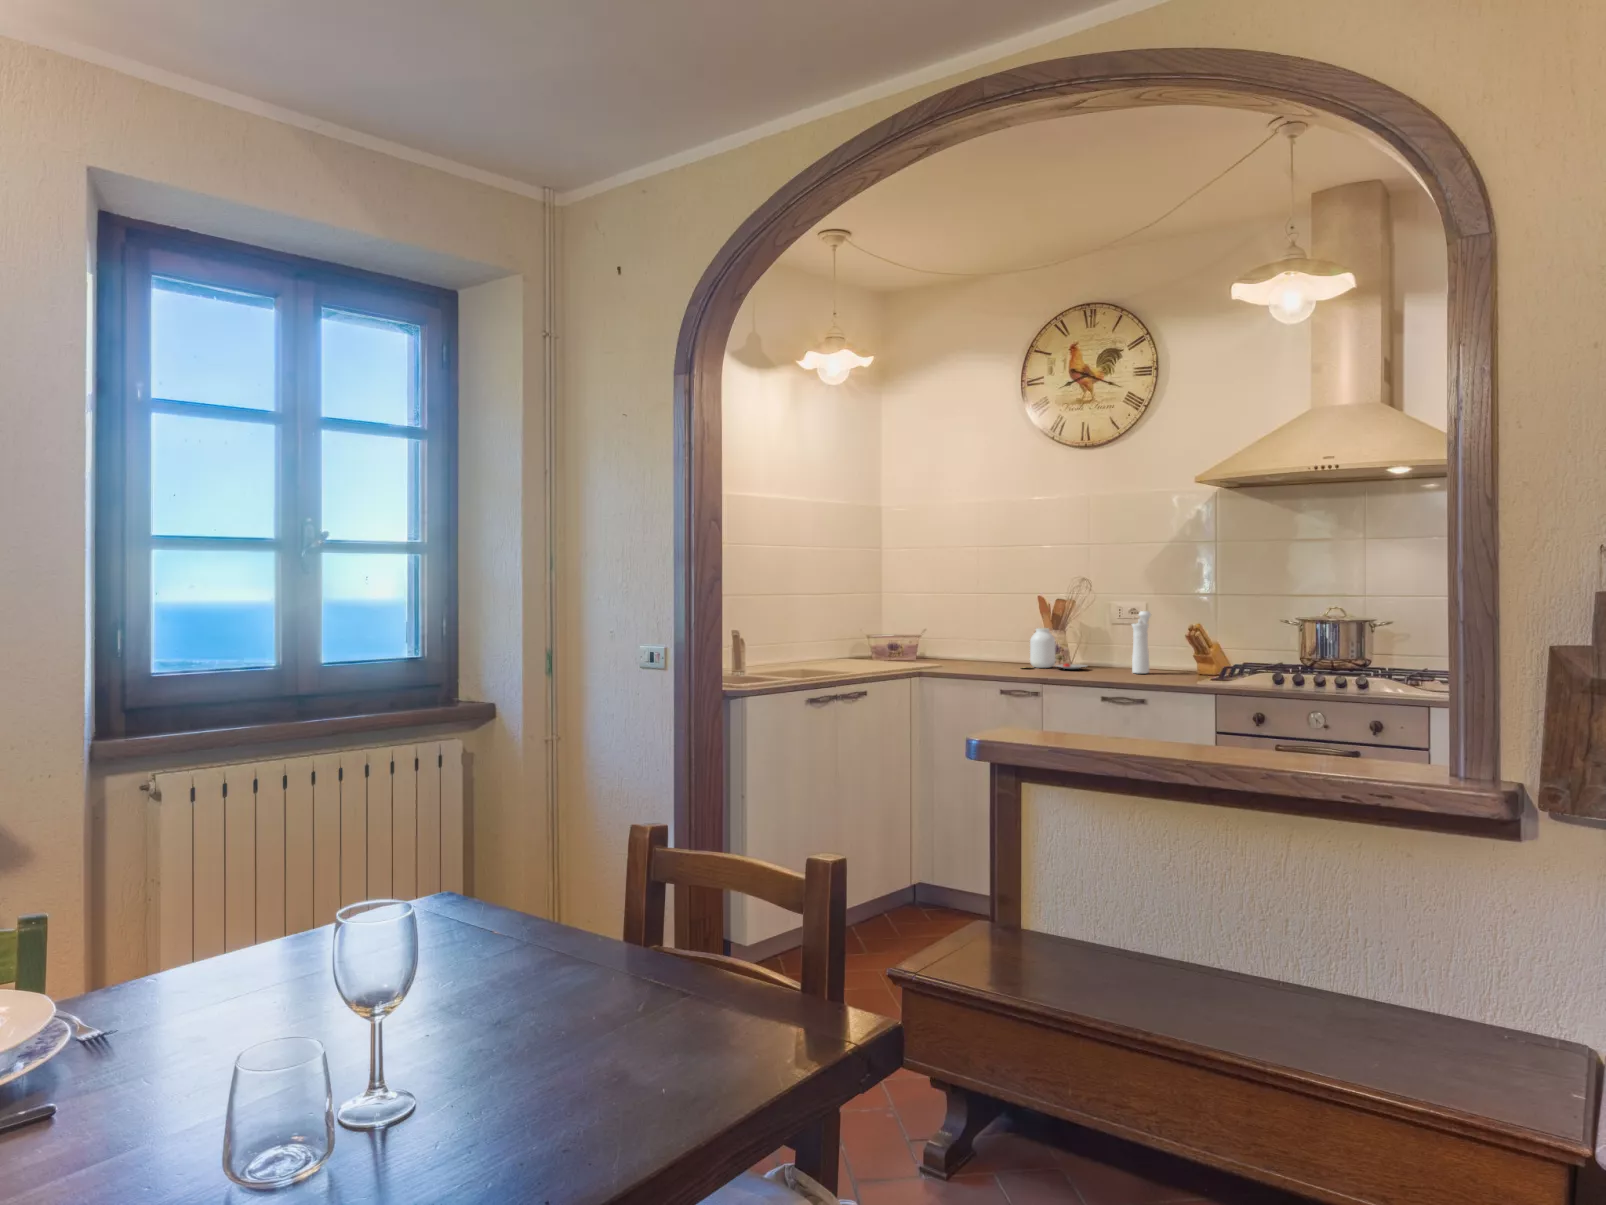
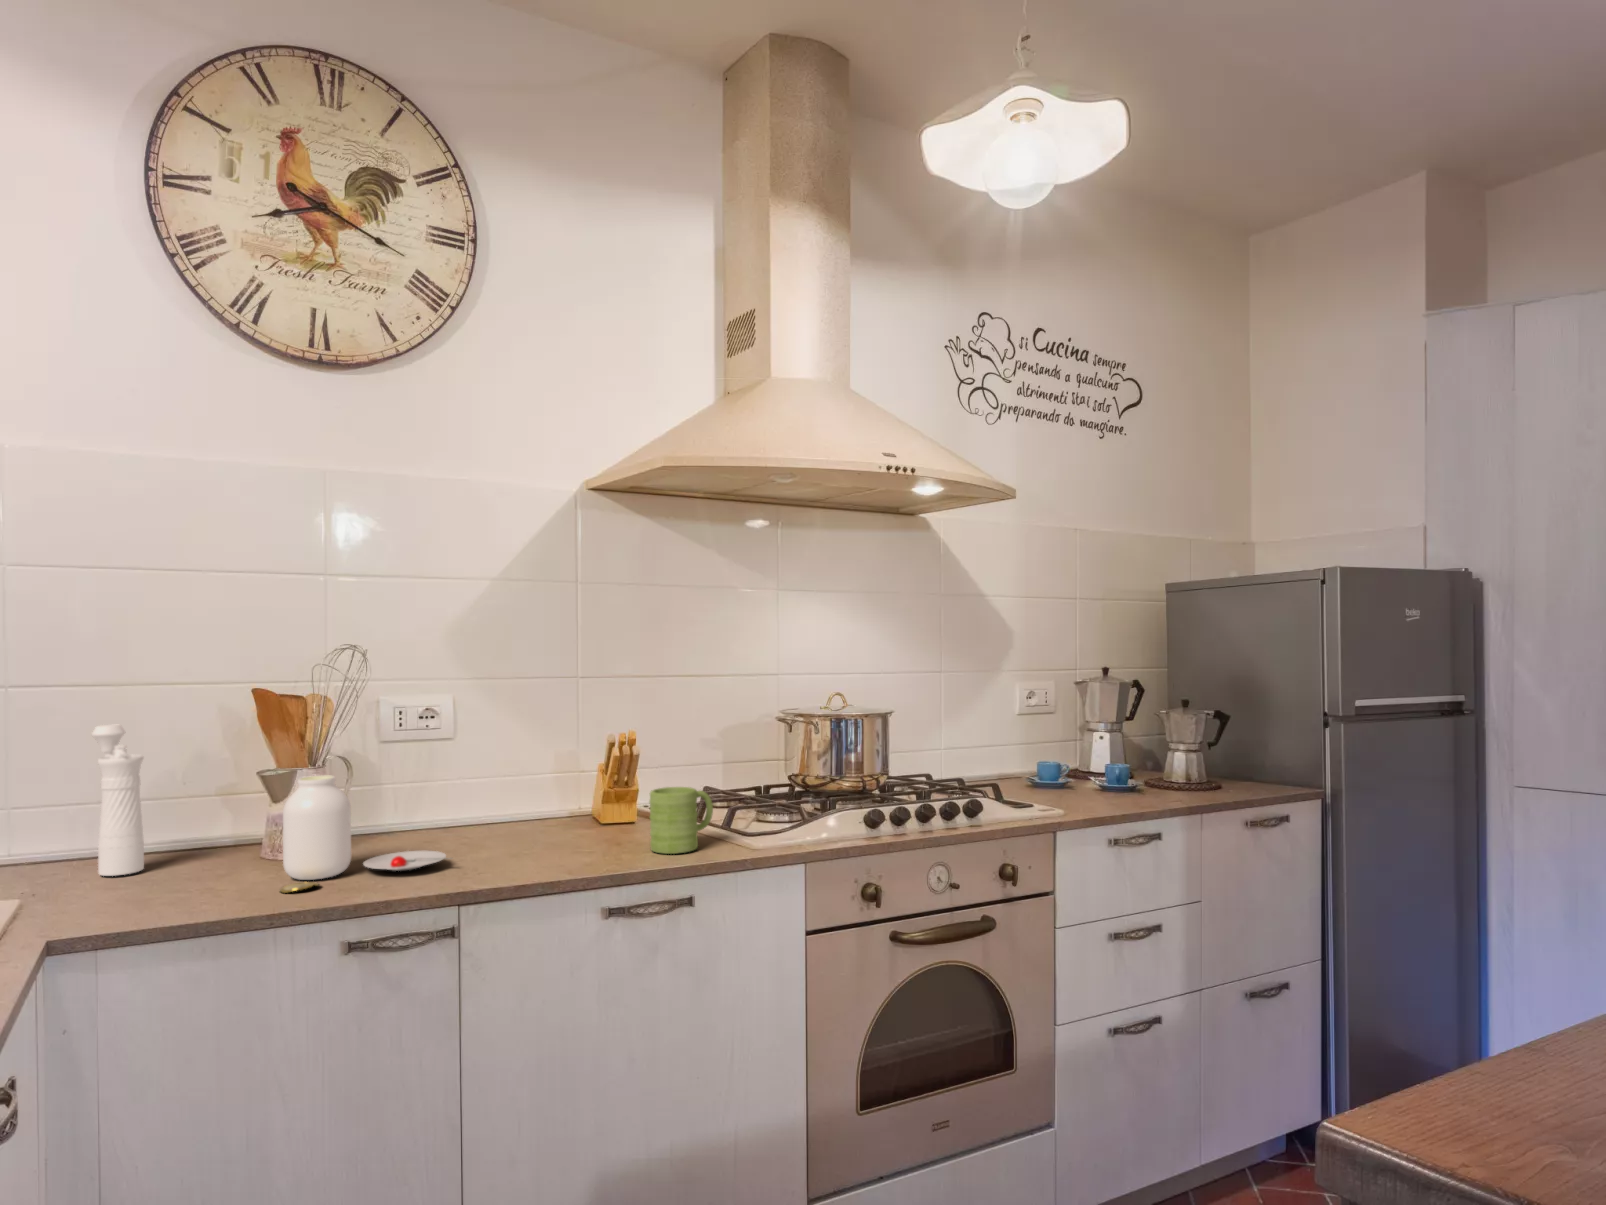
pepper mill: present [1132,611,1151,673] -> present [92,725,144,876]
mug: none [1165,648,1202,679] -> present [649,787,713,854]

